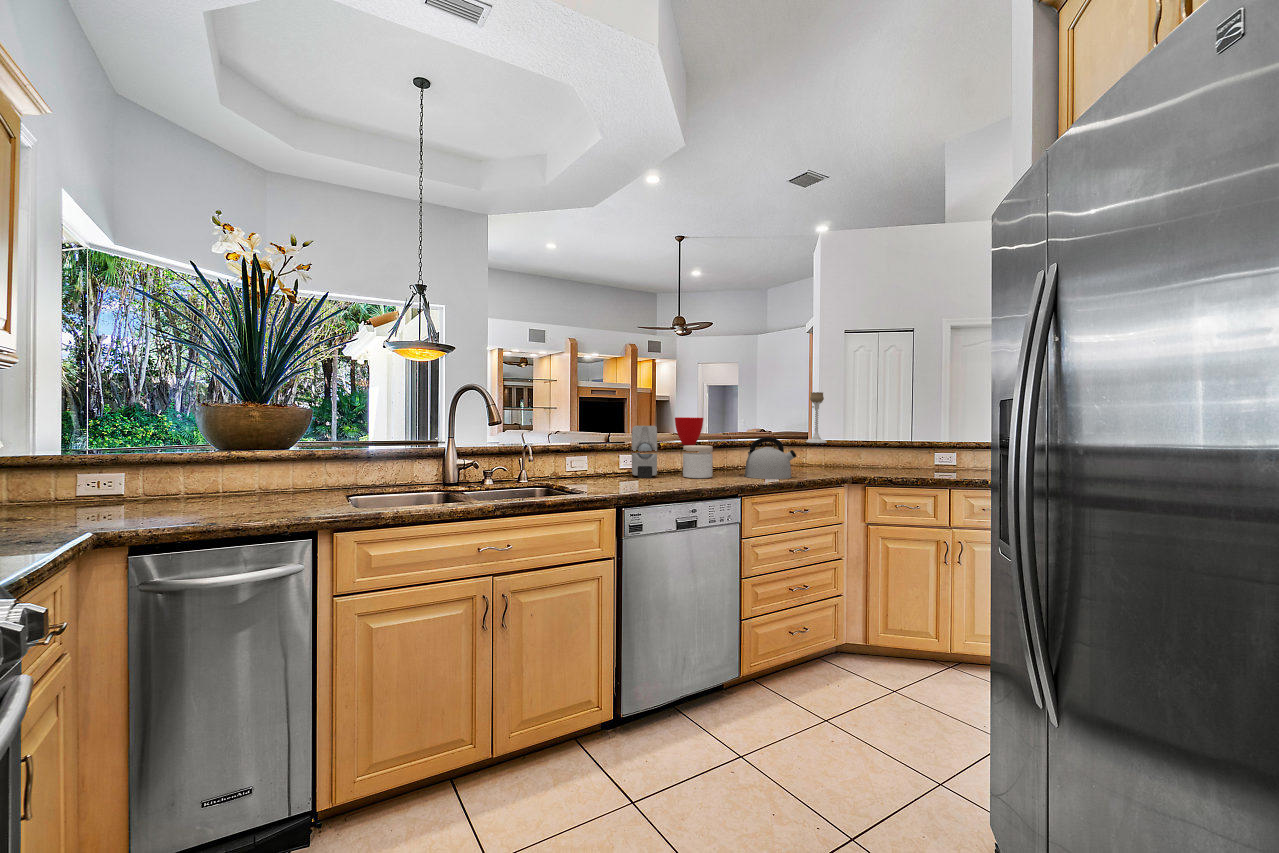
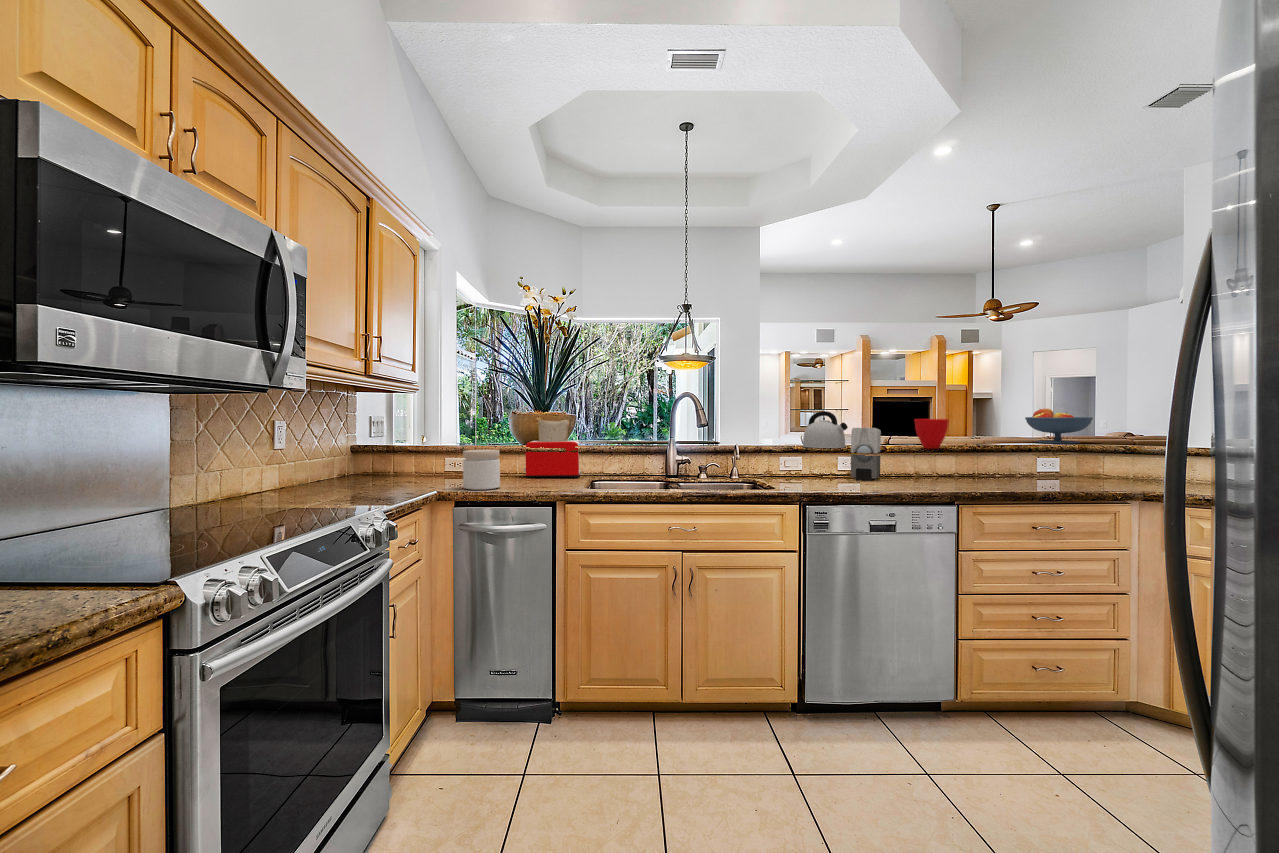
candle holder: present [806,392,827,443] -> none [1103,386,1137,450]
fruit bowl: none [739,409,786,439] -> present [1025,409,1093,444]
toaster: none [227,415,321,499] -> present [524,419,581,478]
kettle: present [744,437,796,479] -> present [803,411,848,448]
jar: present [683,445,713,479] -> present [463,449,500,490]

